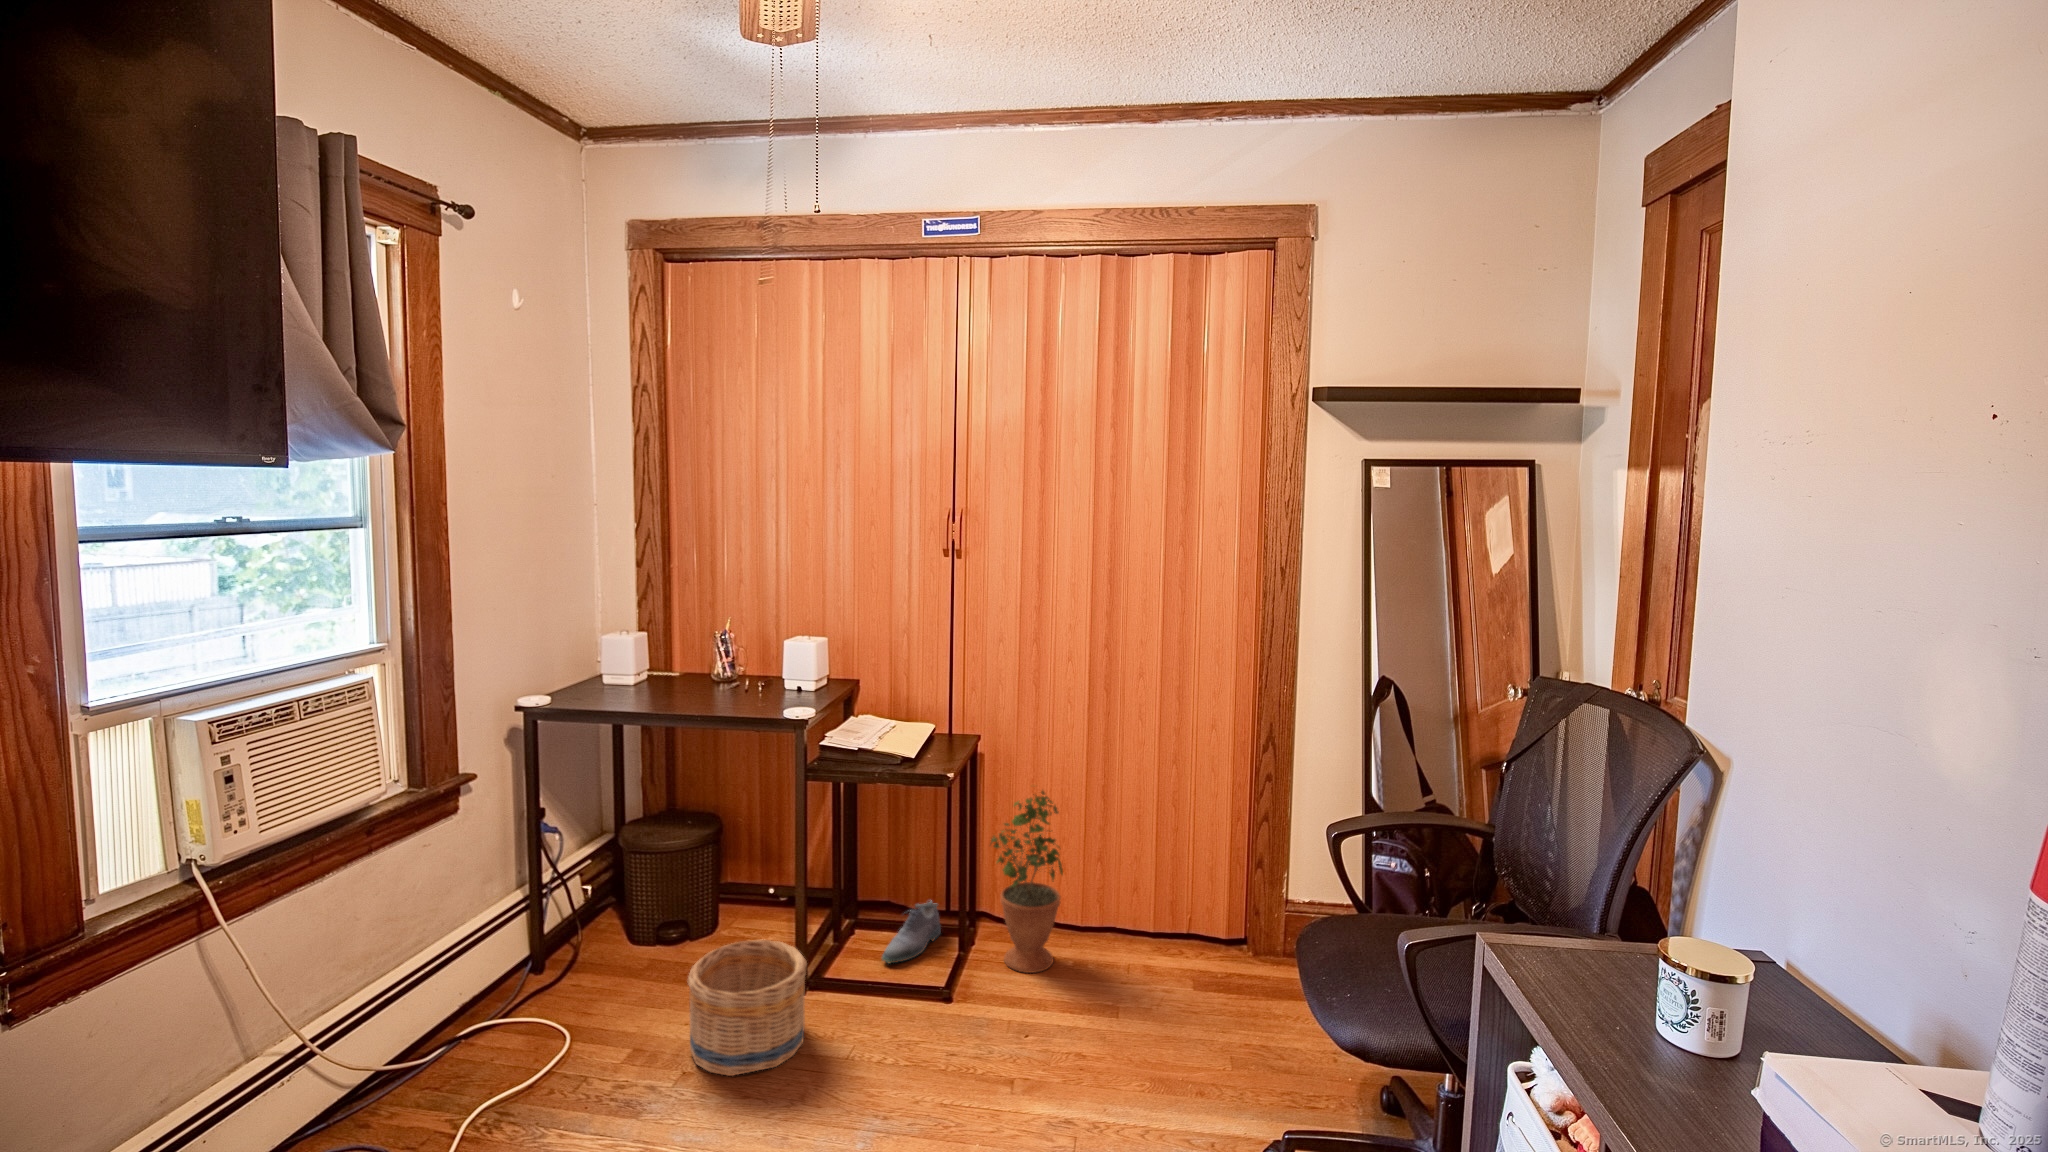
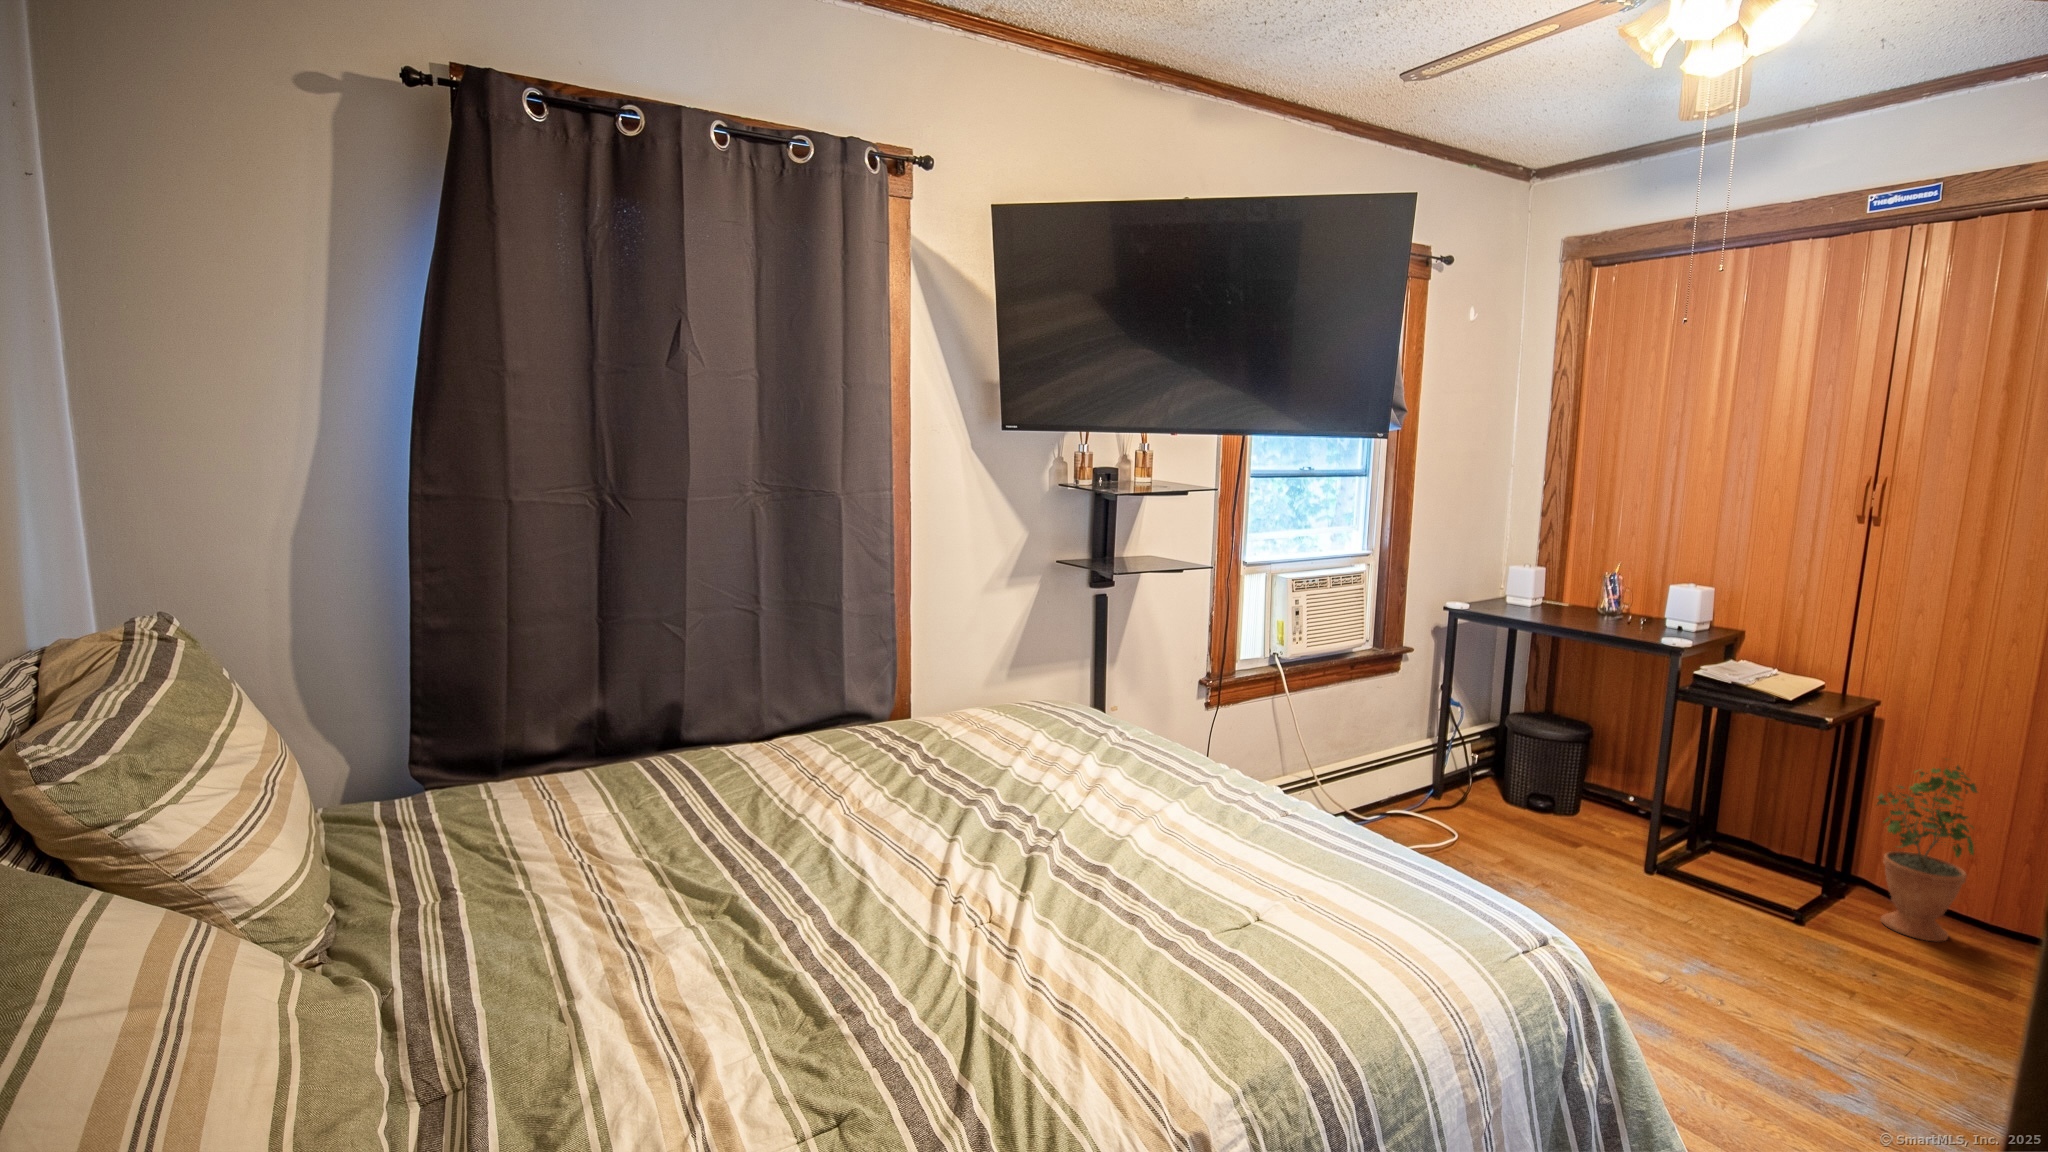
shoe: present [882,900,941,963] -> none [1734,844,1809,886]
basket: present [687,940,807,1076] -> none [1547,807,1654,903]

